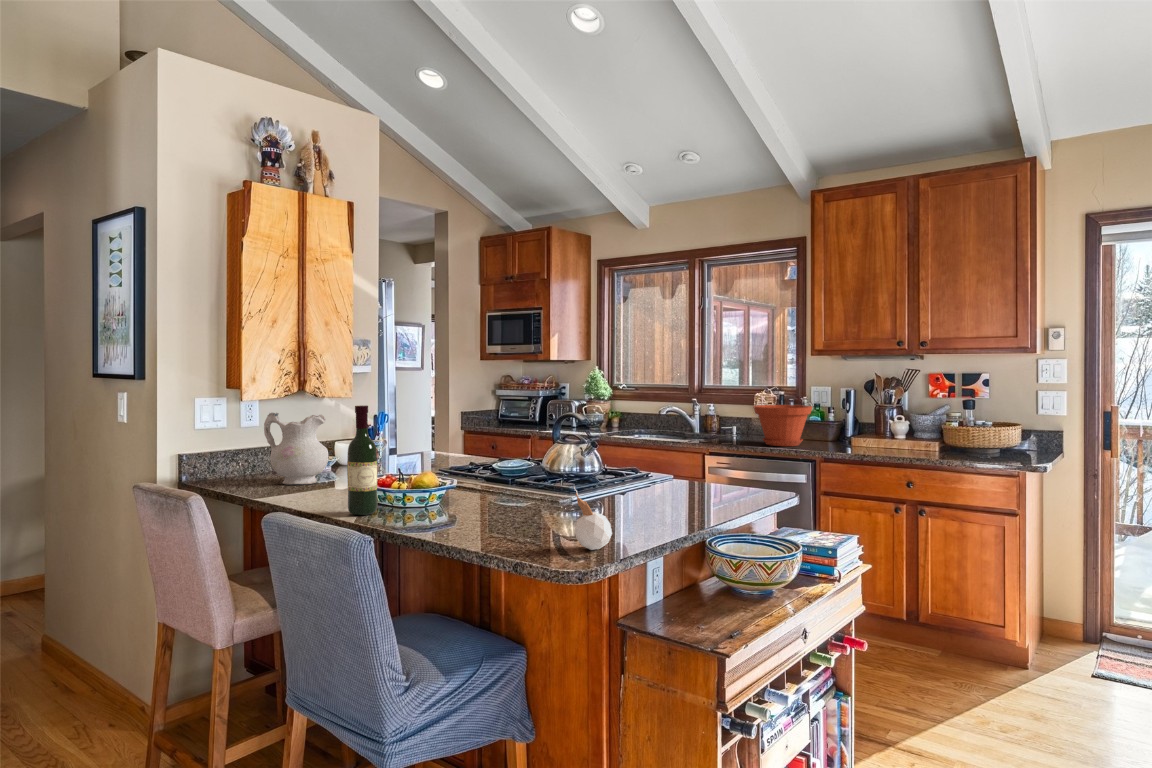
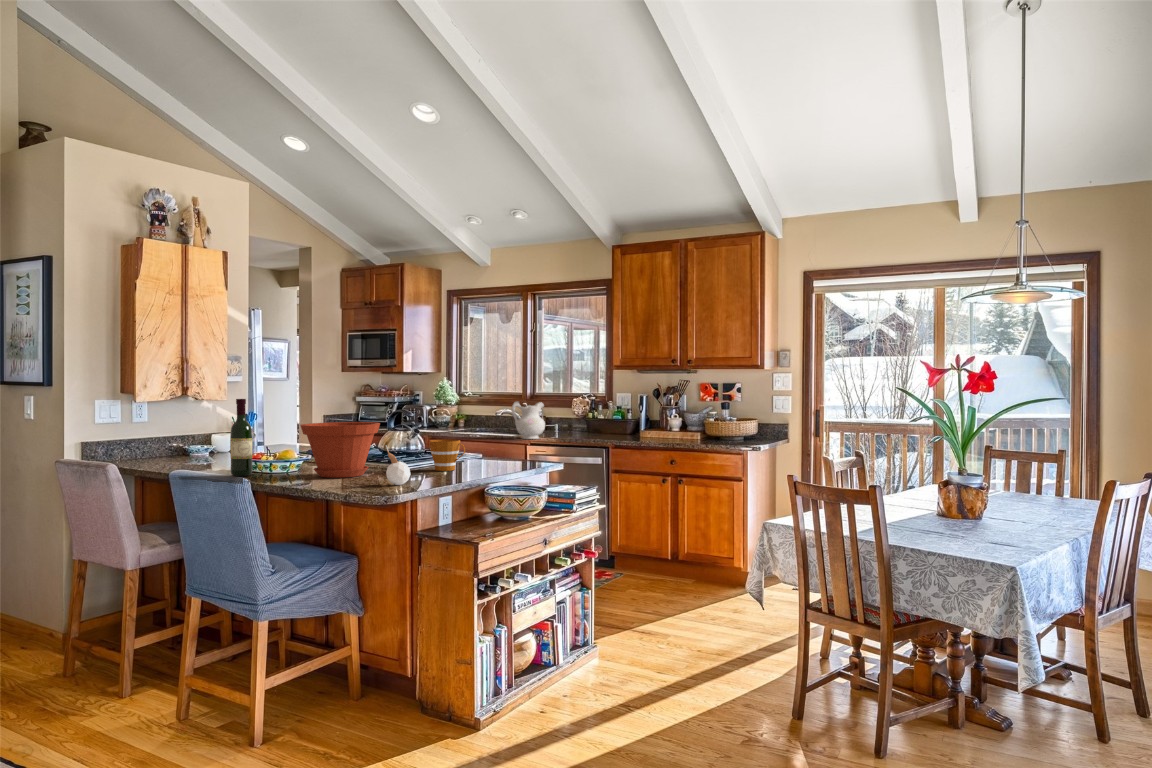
plant pot: present [754,405,812,446] -> present [300,422,380,478]
ceramic pitcher: present [264,413,328,485] -> present [512,402,545,439]
cup: none [622,465,675,513] -> present [429,440,465,471]

